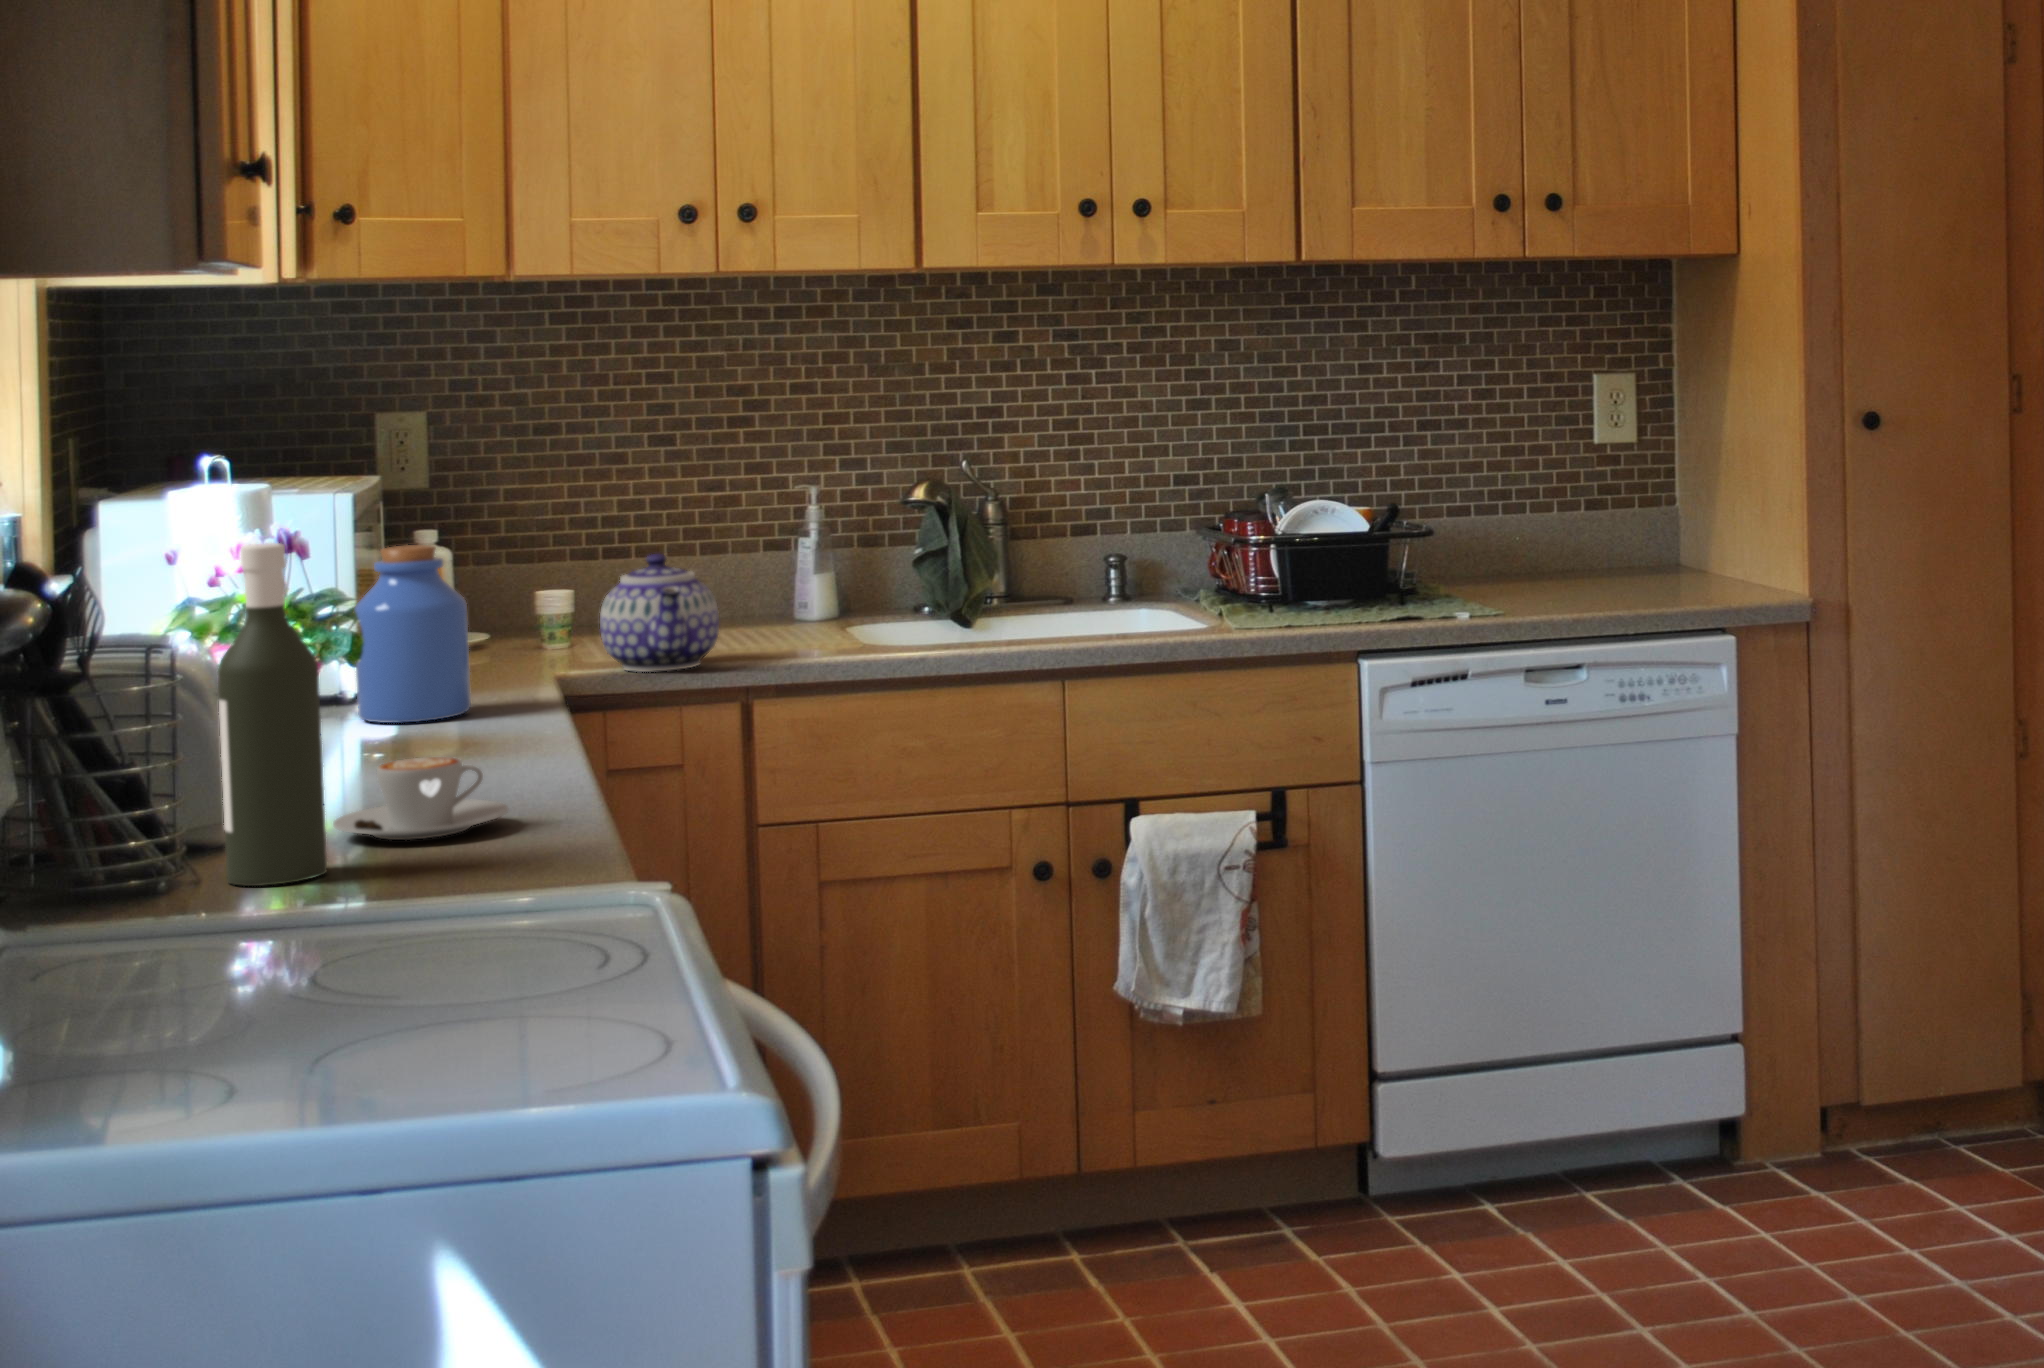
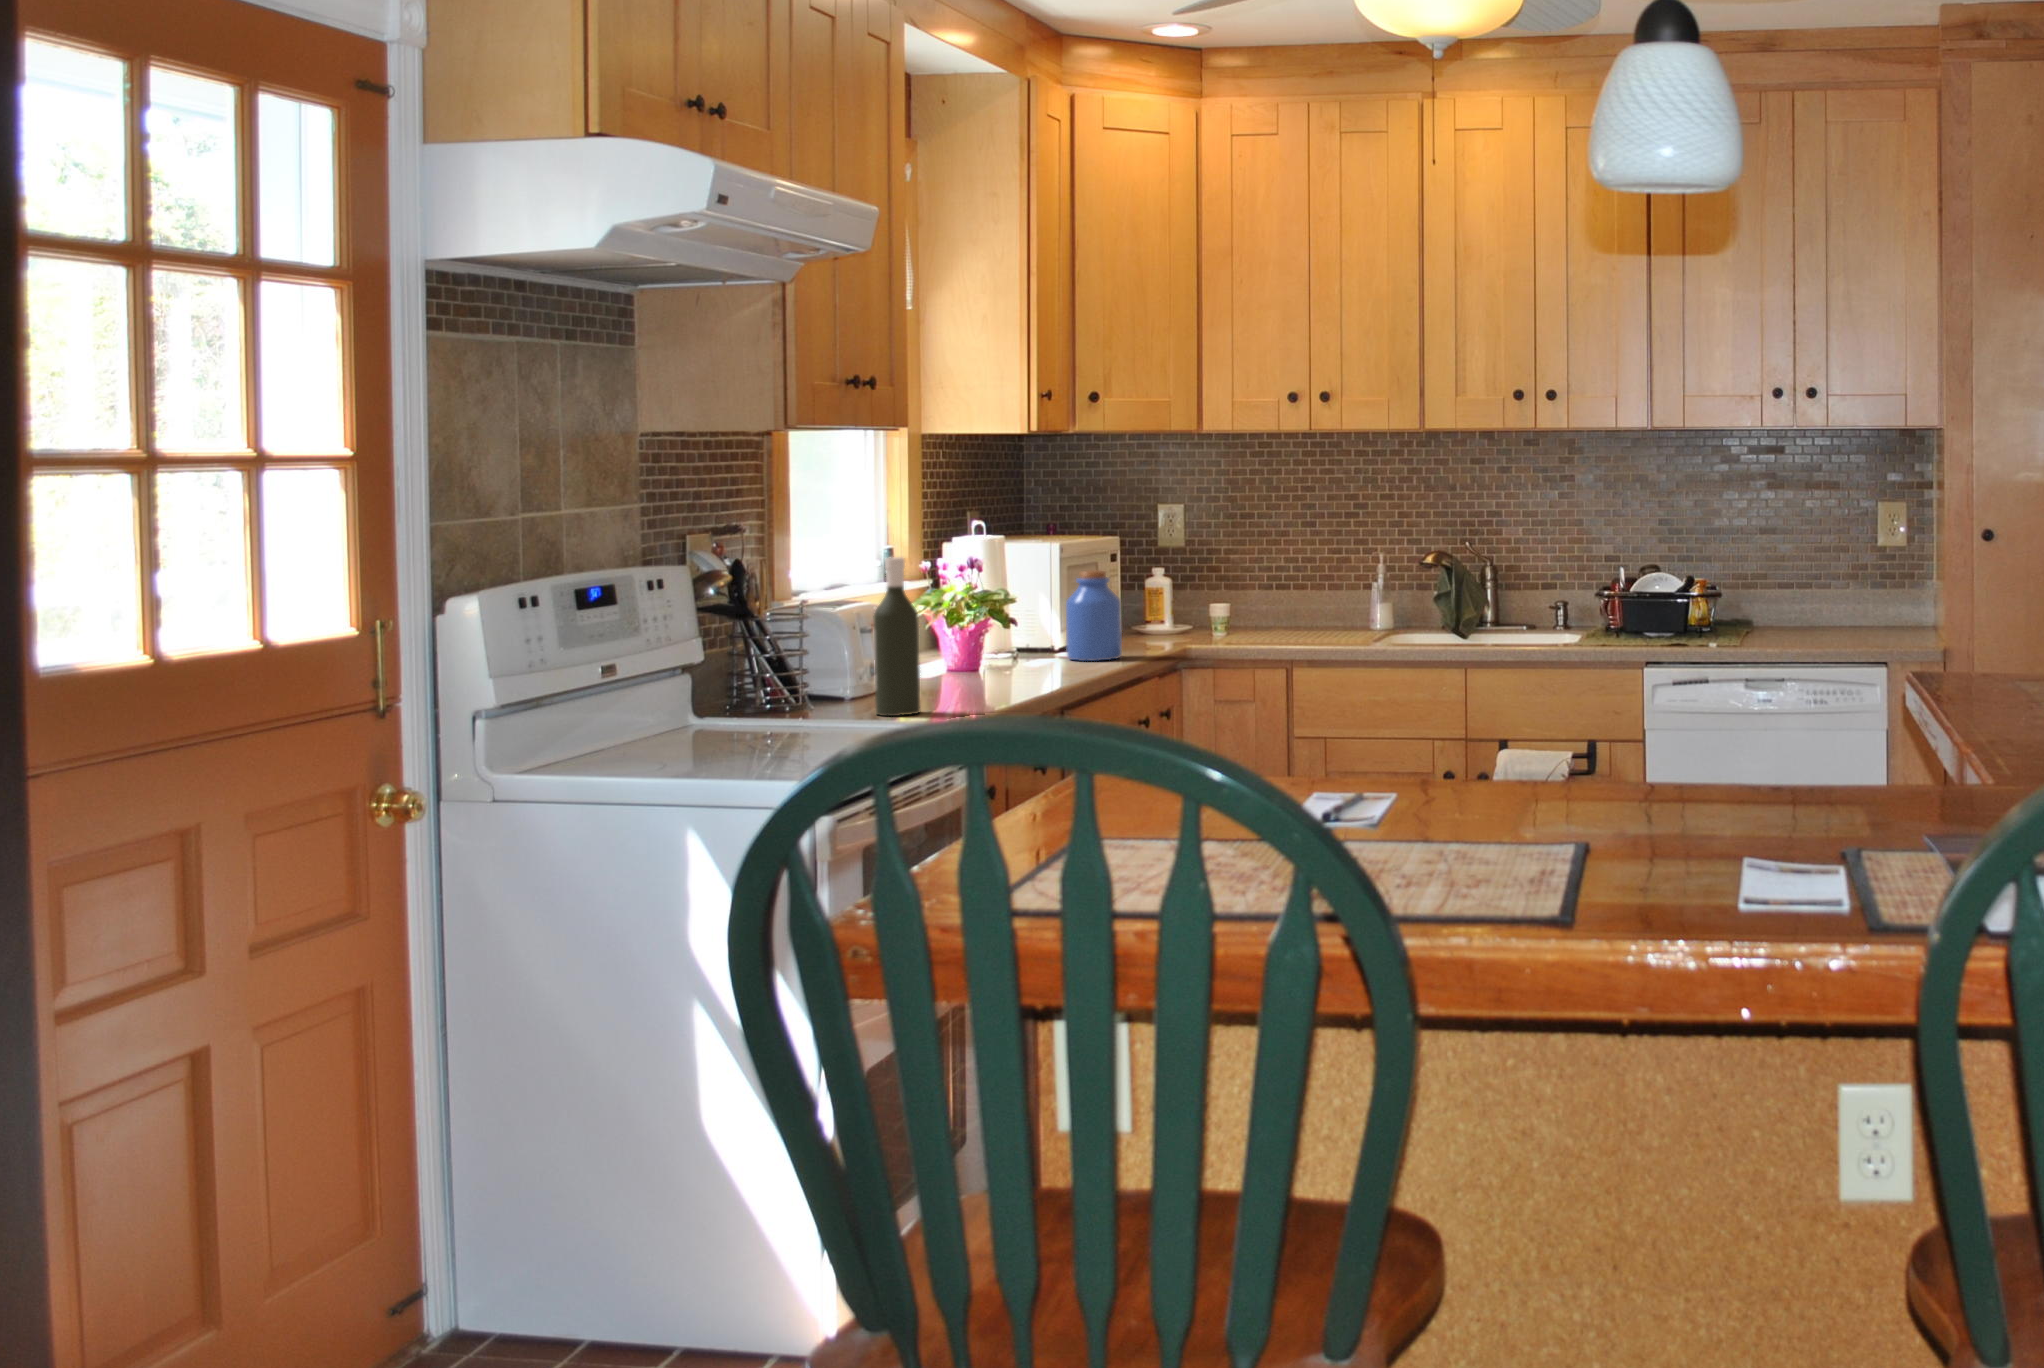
teapot: present [600,554,719,672] -> none [1221,584,1283,647]
coffee cup: present [333,757,508,840] -> none [948,667,1029,705]

